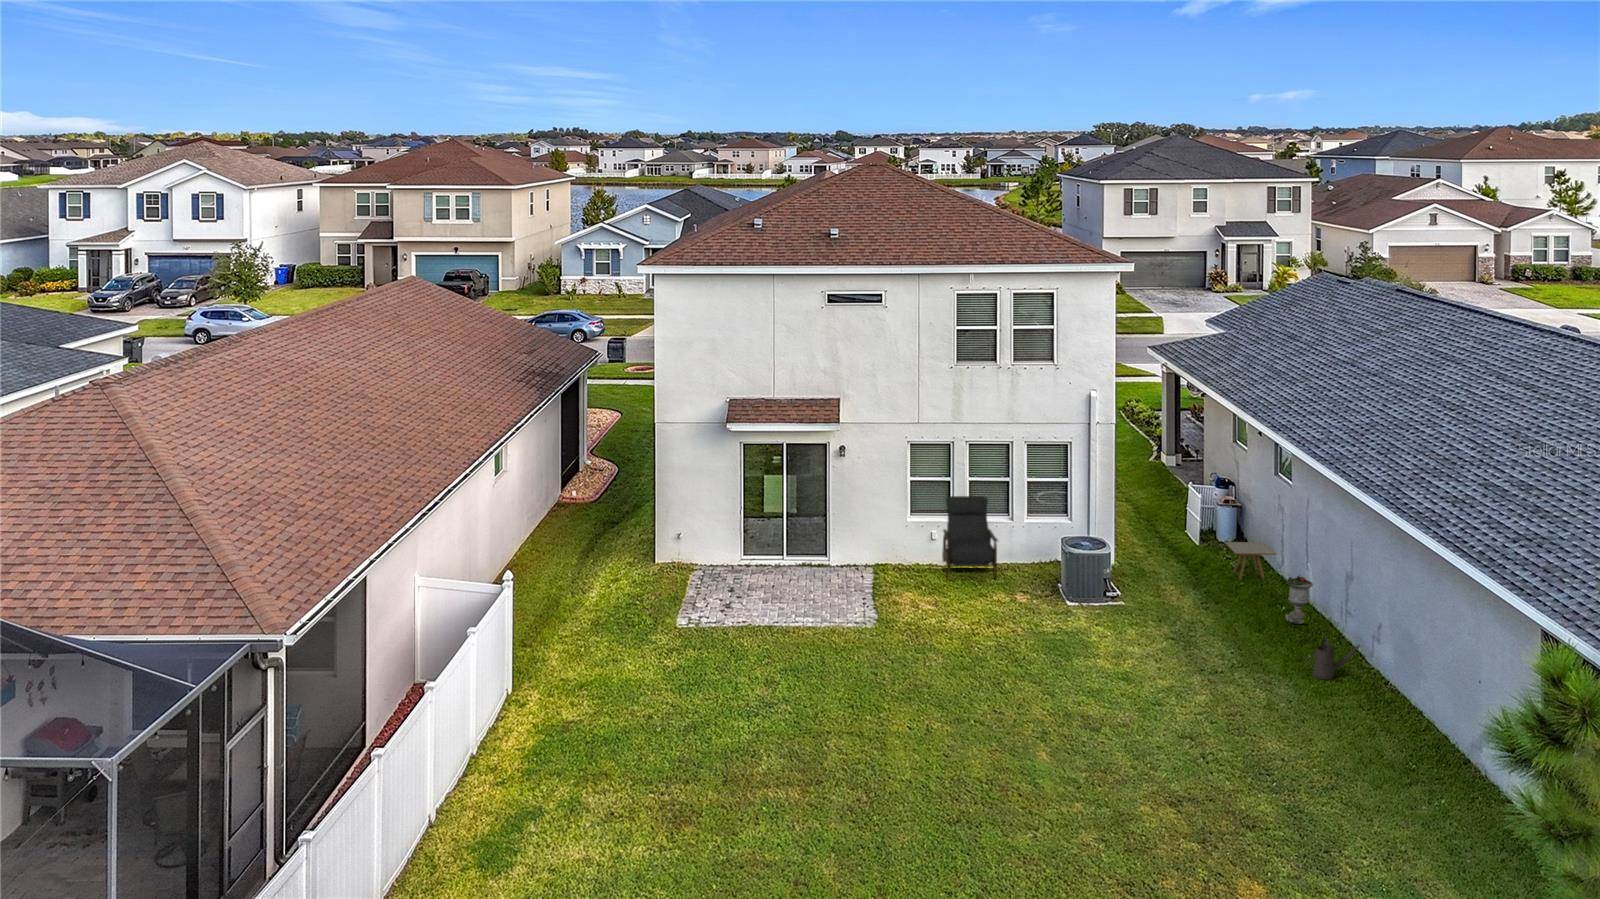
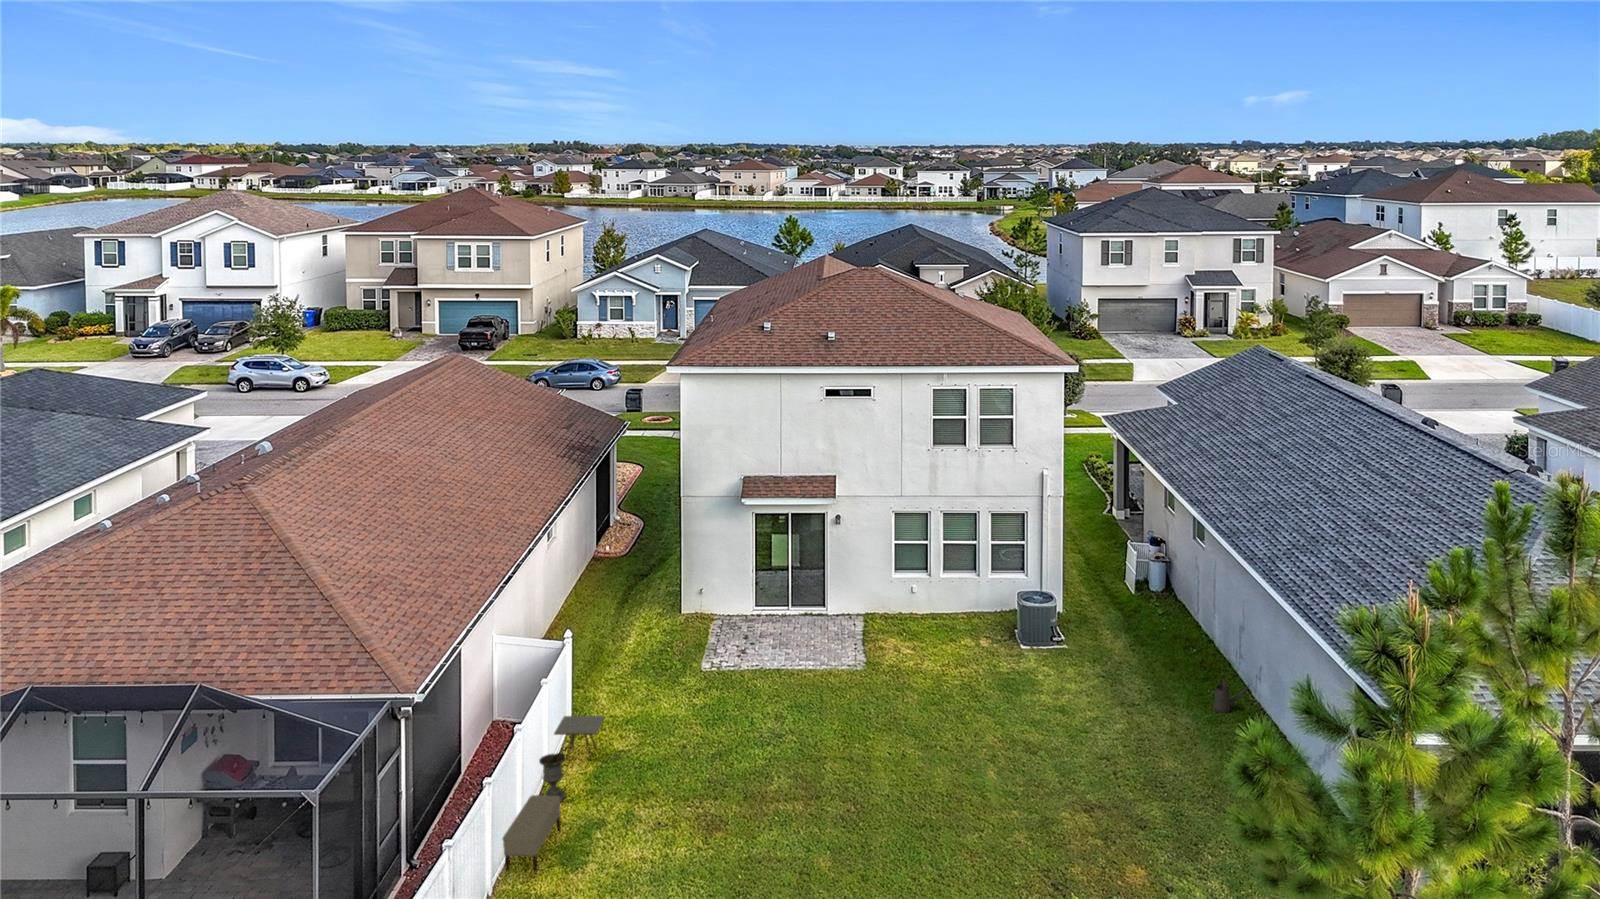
chair: present [942,496,998,579] -> none [921,556,966,627]
side table: present [1225,542,1277,580] -> present [554,716,605,760]
planter: present [1285,575,1313,624] -> present [539,751,566,802]
bench: none [397,776,483,878] -> present [503,795,561,872]

